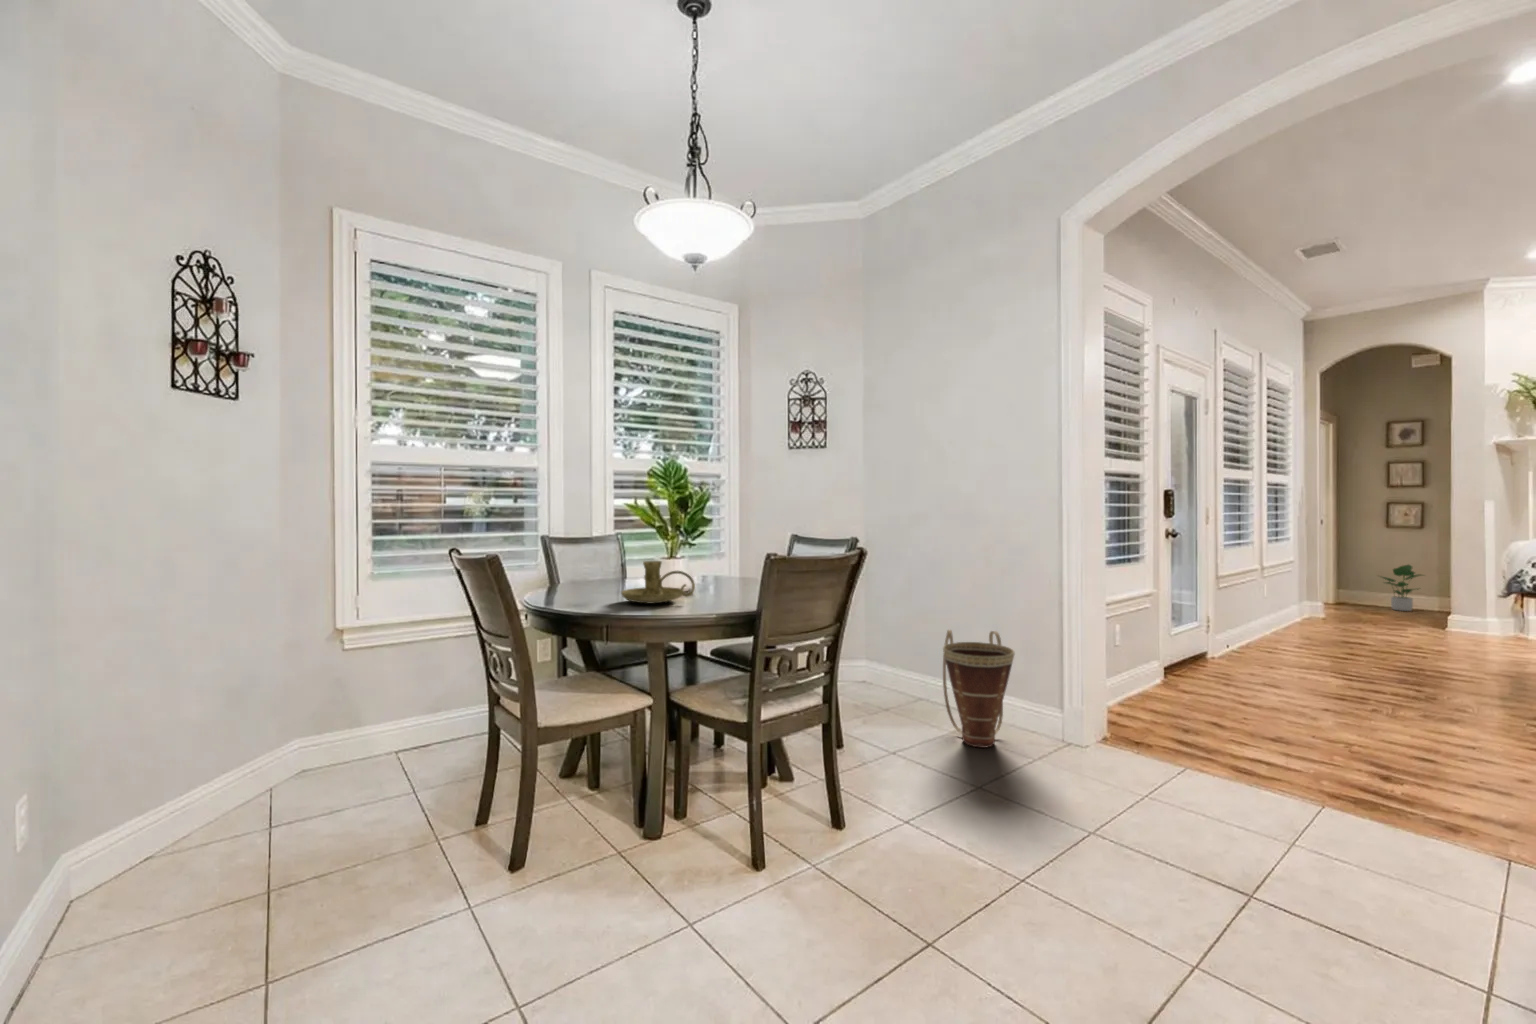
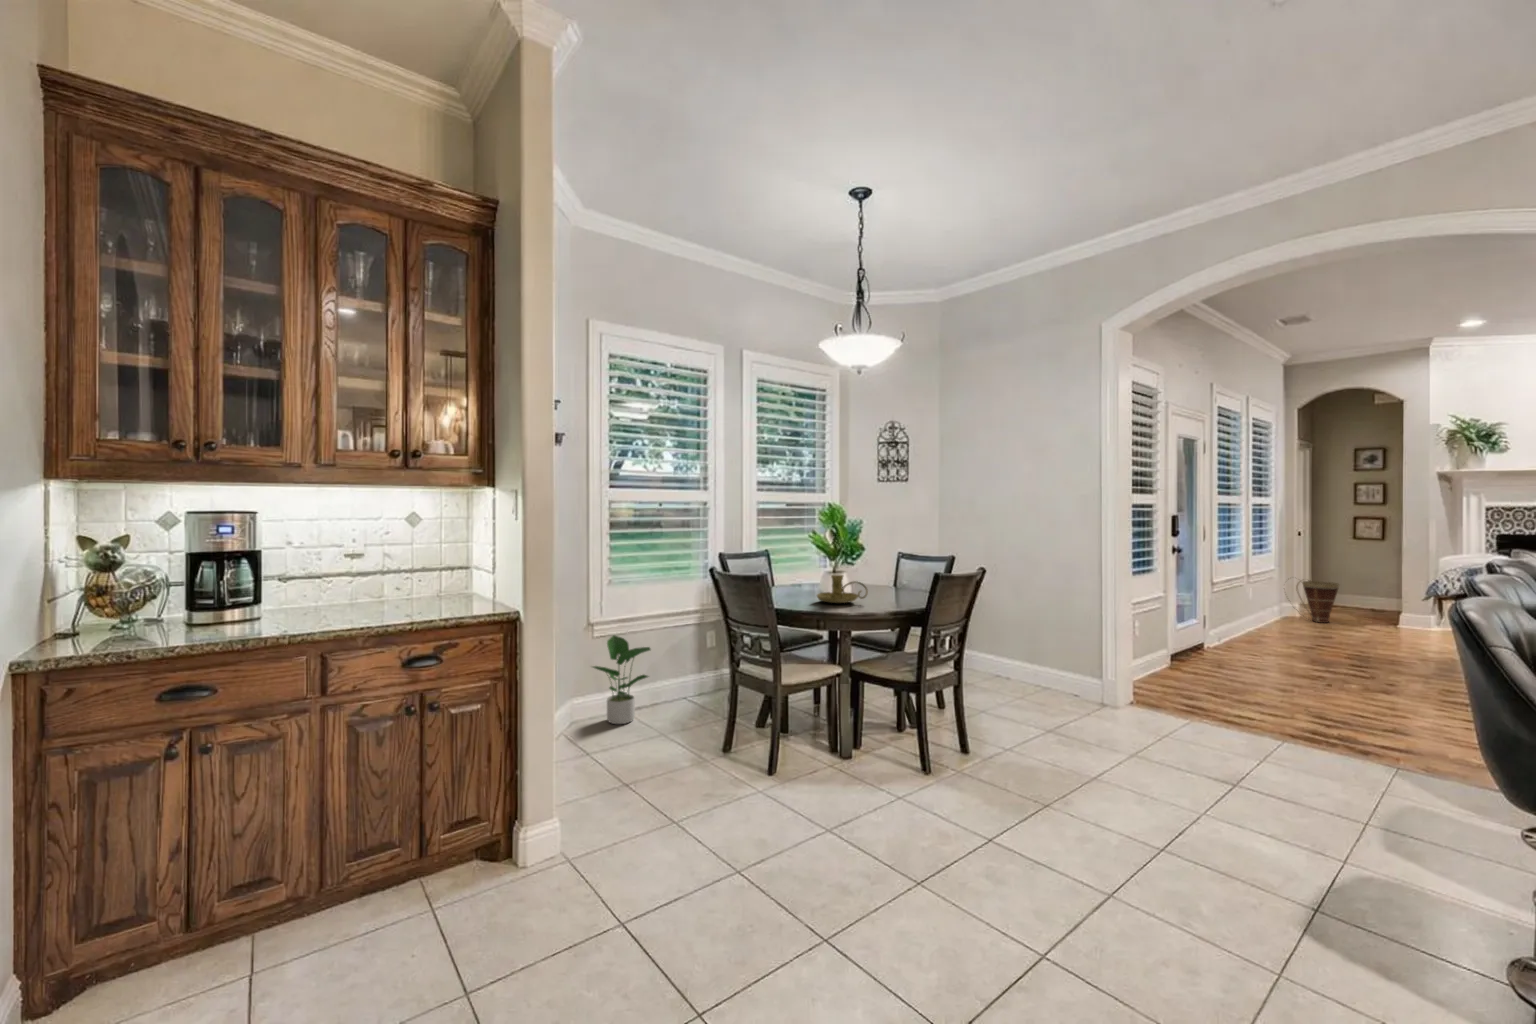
potted plant: present [1382,565,1421,611] -> present [593,636,650,724]
basket: present [943,630,1014,748] -> present [1296,580,1339,623]

